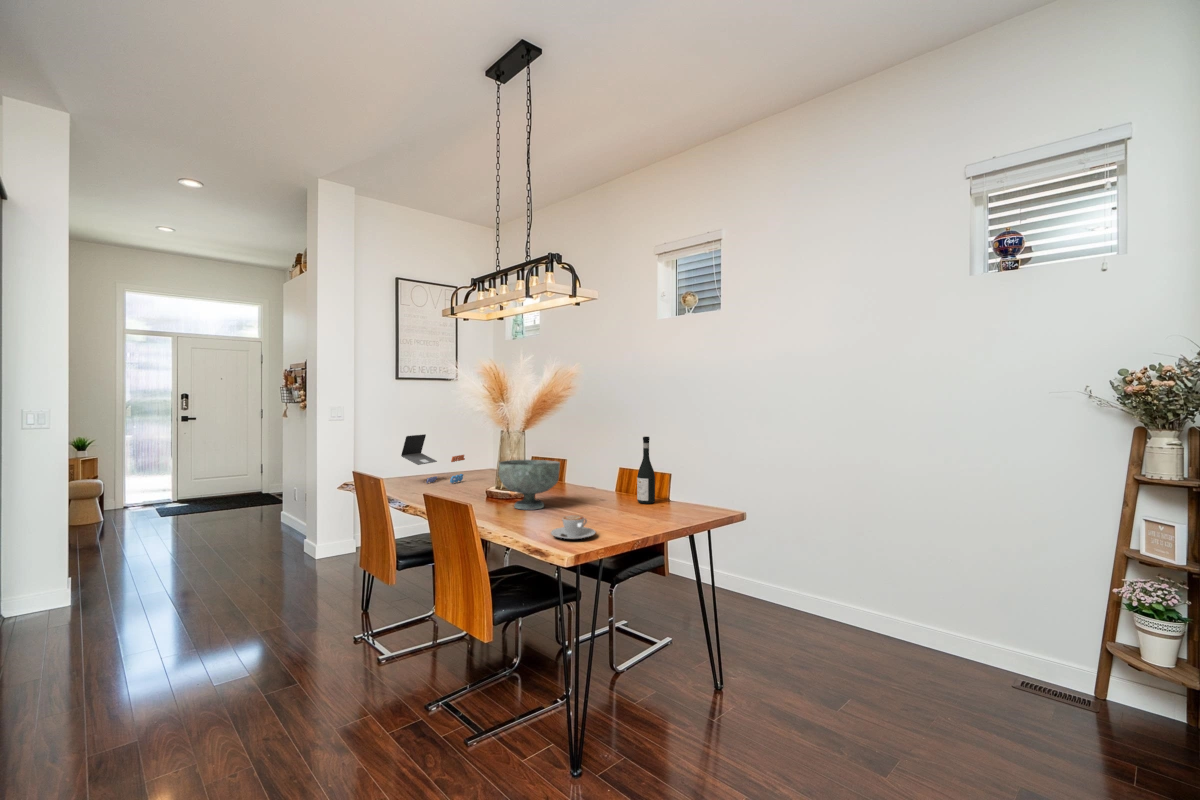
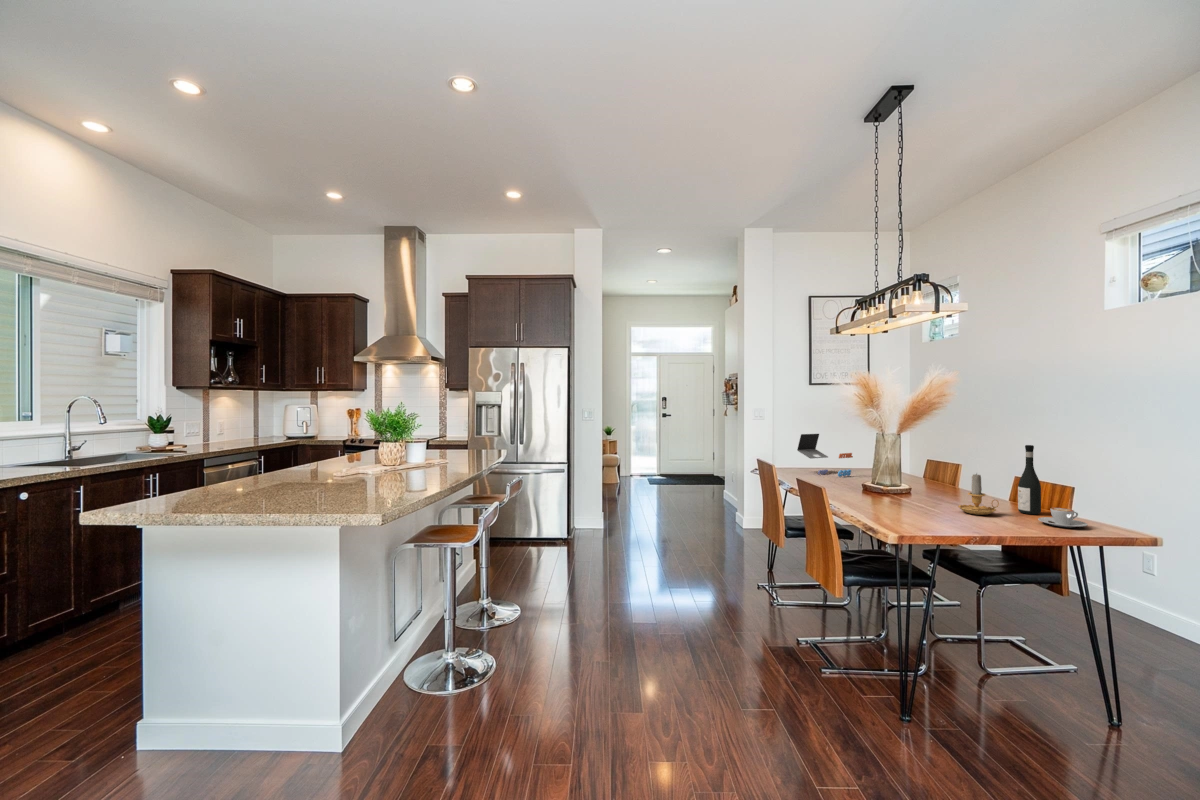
decorative bowl: present [498,460,560,510] -> none [864,459,925,503]
candle: none [596,467,628,512] -> present [958,474,999,515]
coffee cup: present [551,516,595,539] -> present [1038,508,1088,528]

